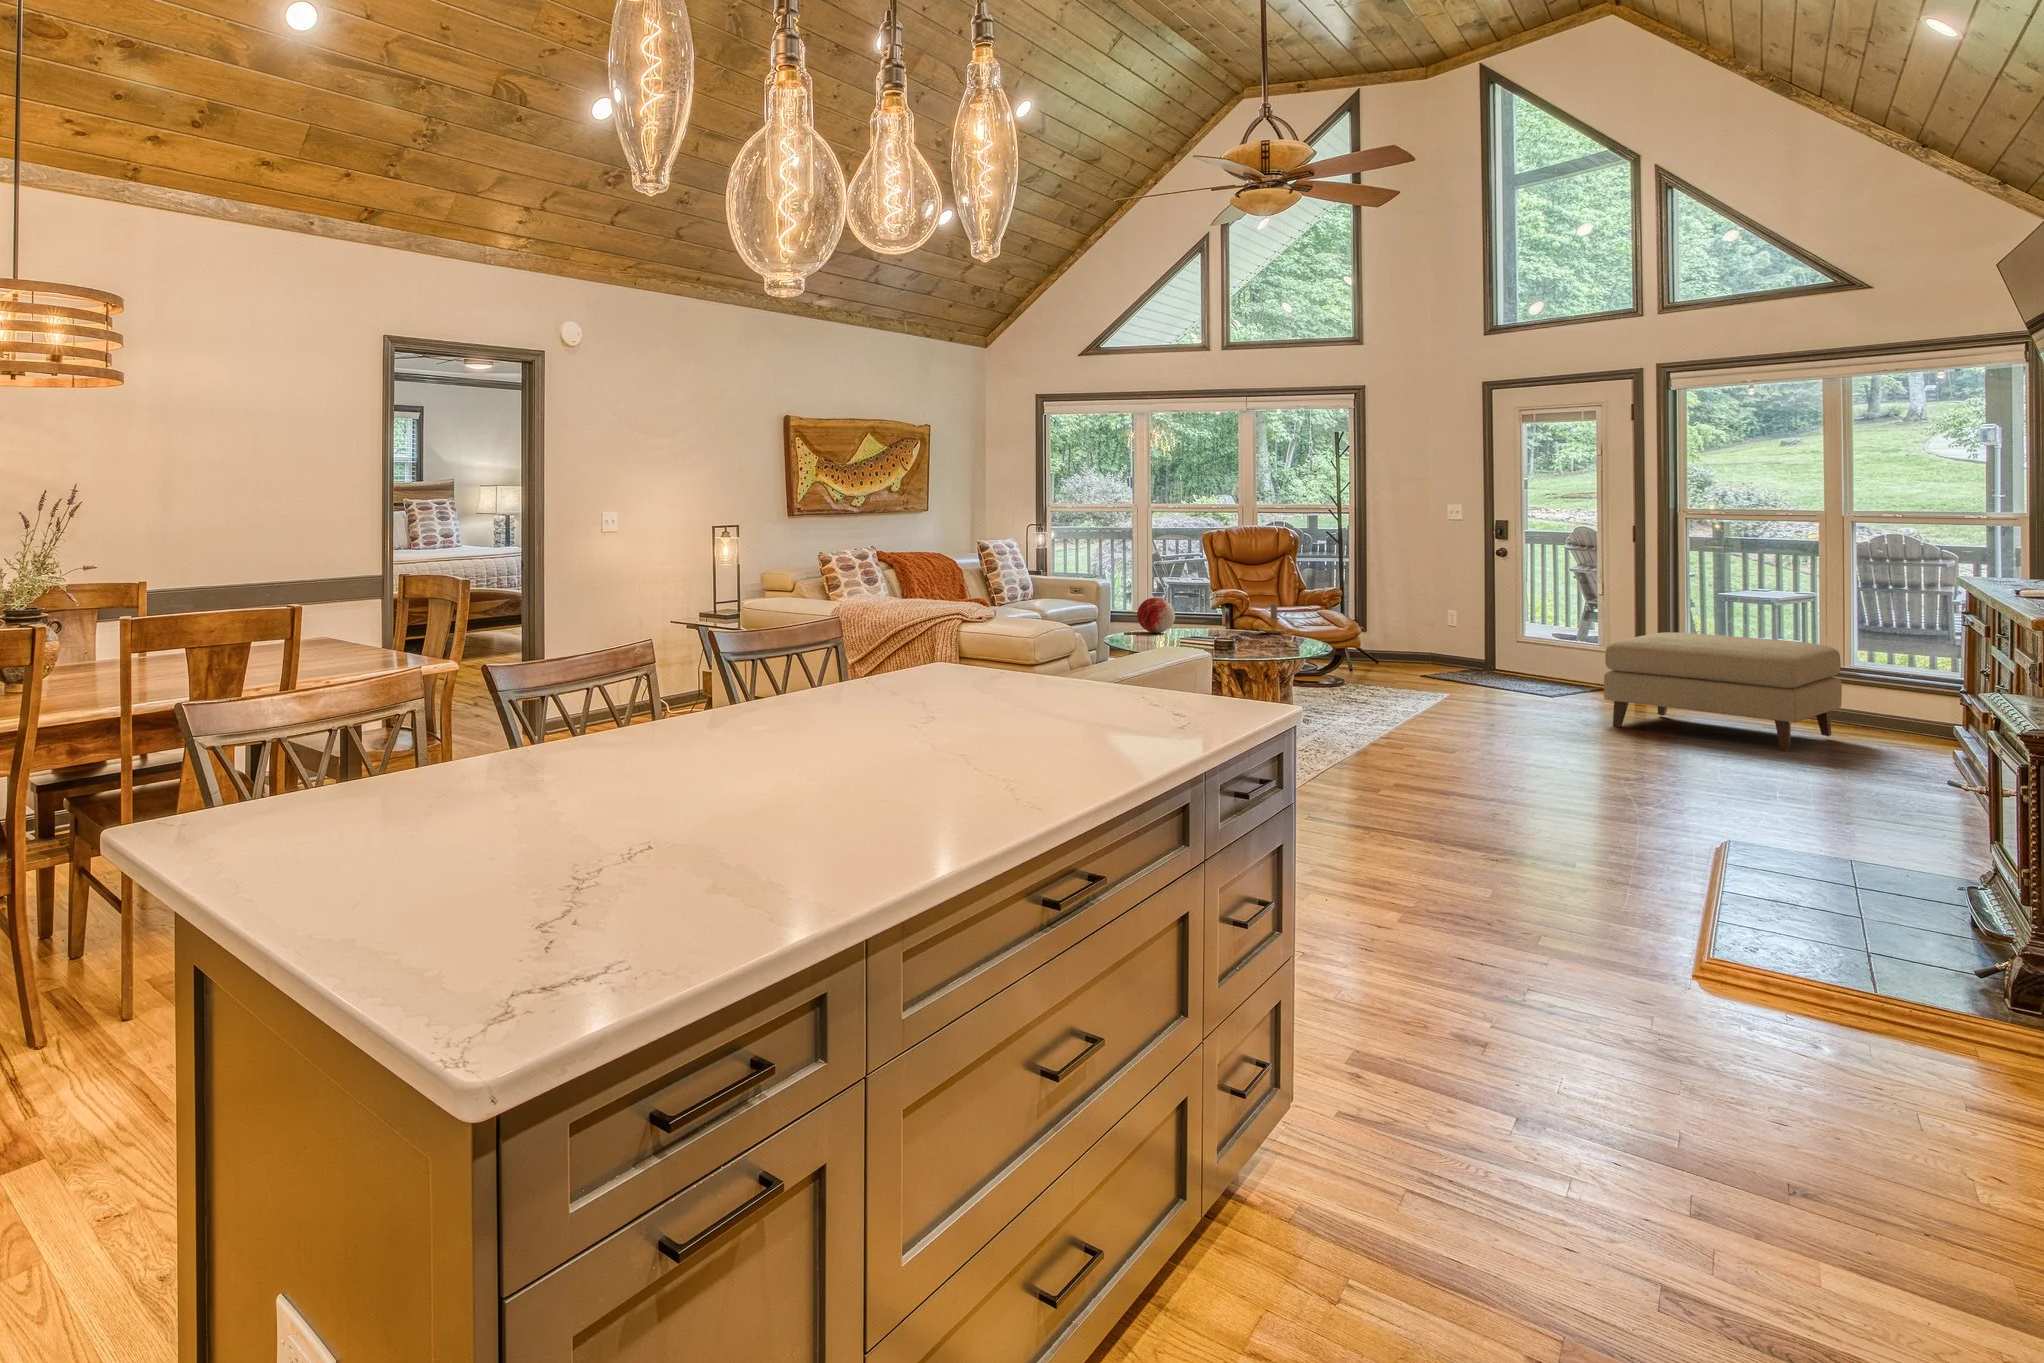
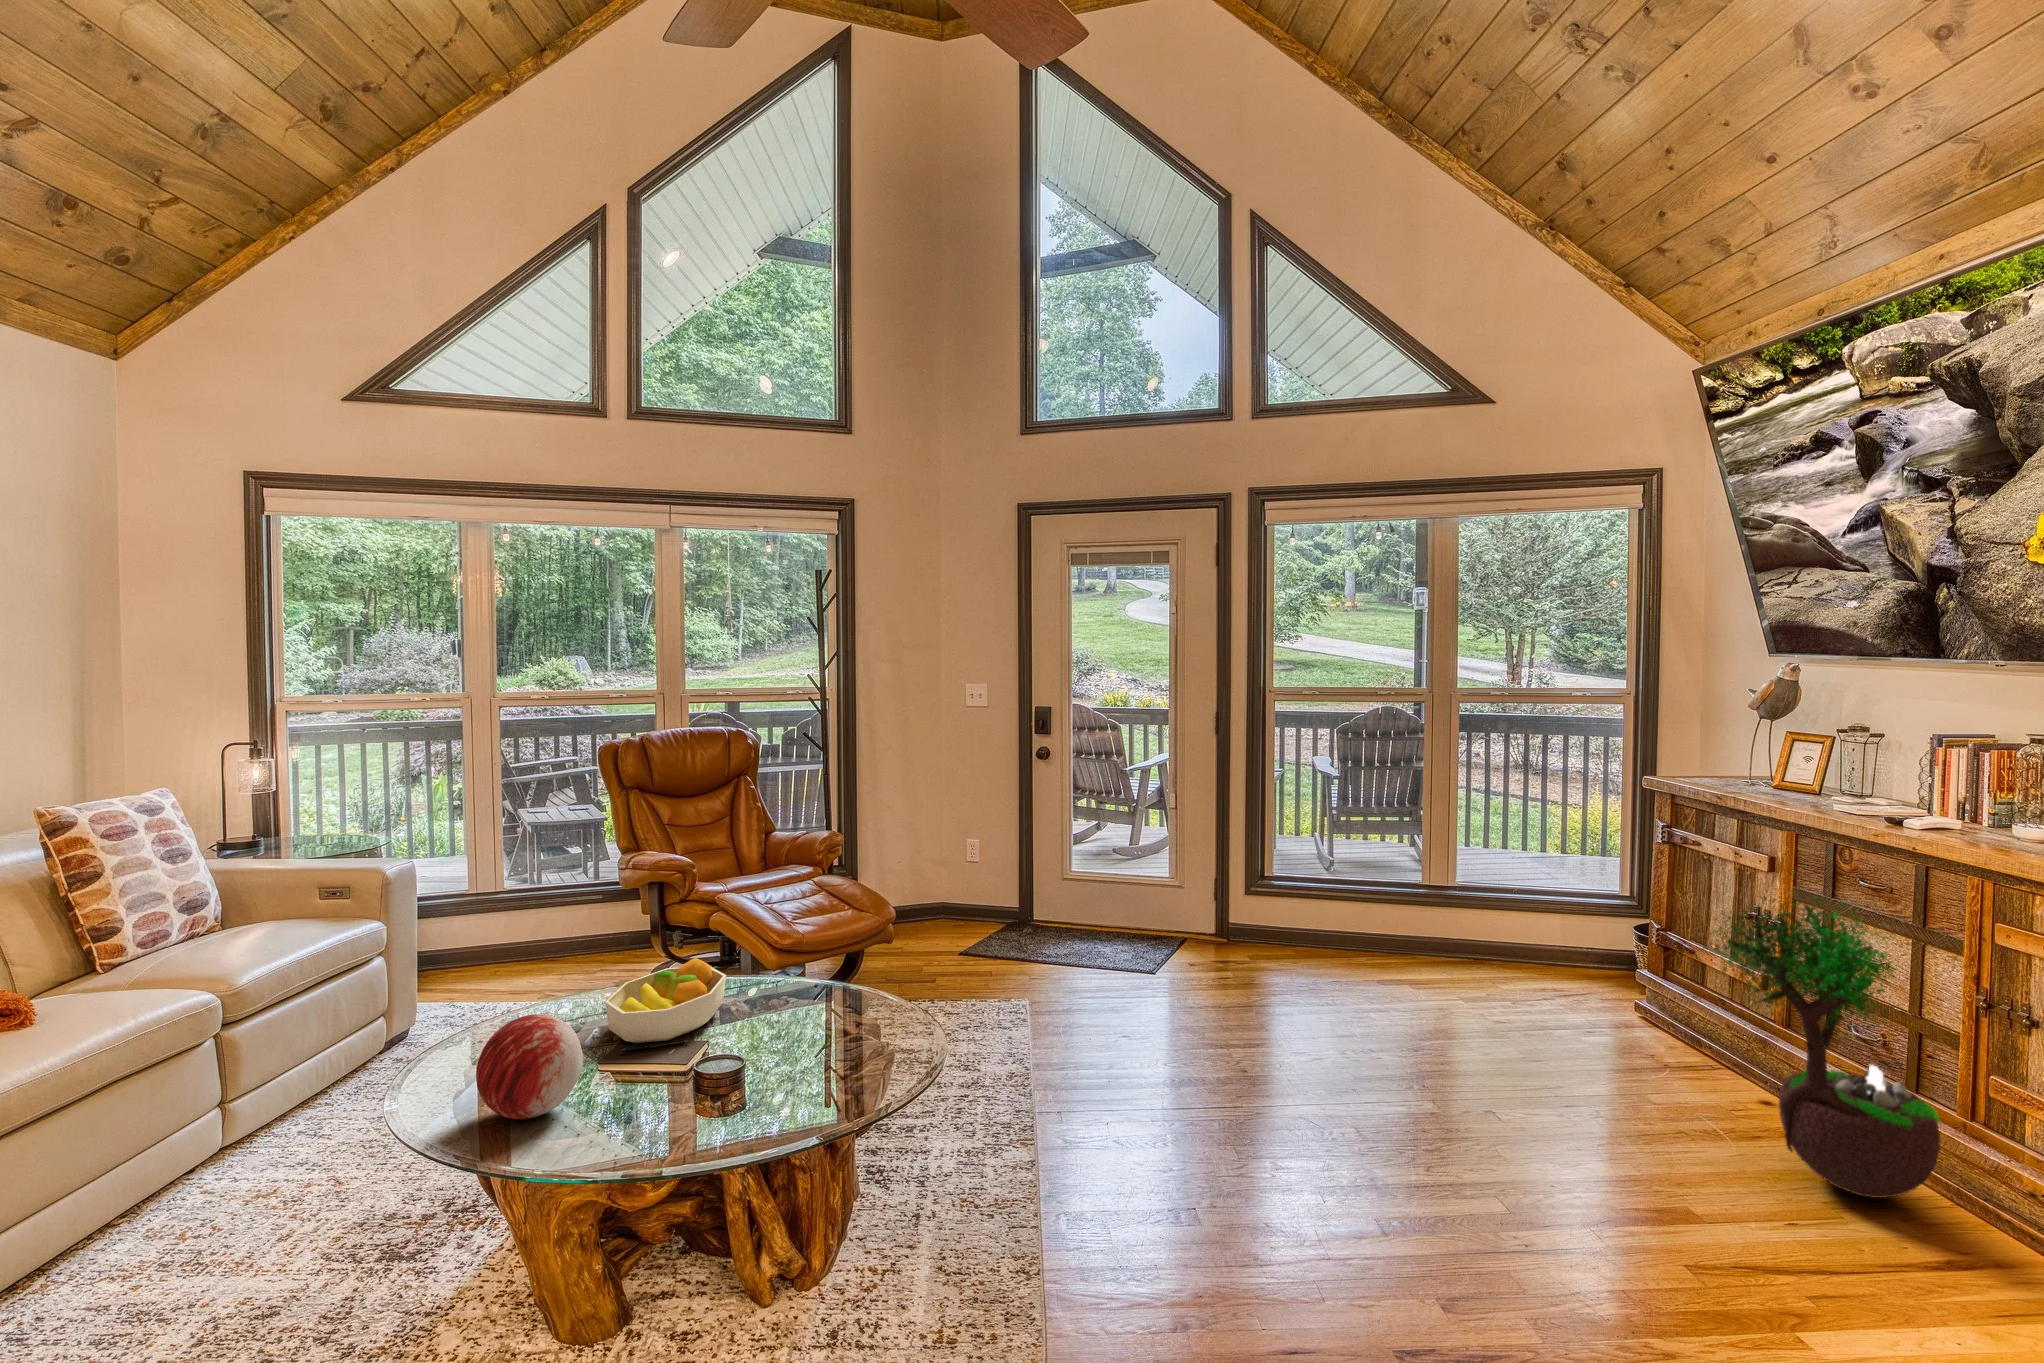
potted tree: none [1820,589,1971,780] -> present [1703,871,1940,1198]
candle: present [1262,603,1288,634] -> none [776,954,838,1030]
fruit bowl: none [1189,605,1242,631] -> present [605,958,726,1043]
ottoman: present [1604,632,1842,751] -> none [1335,897,1628,1121]

